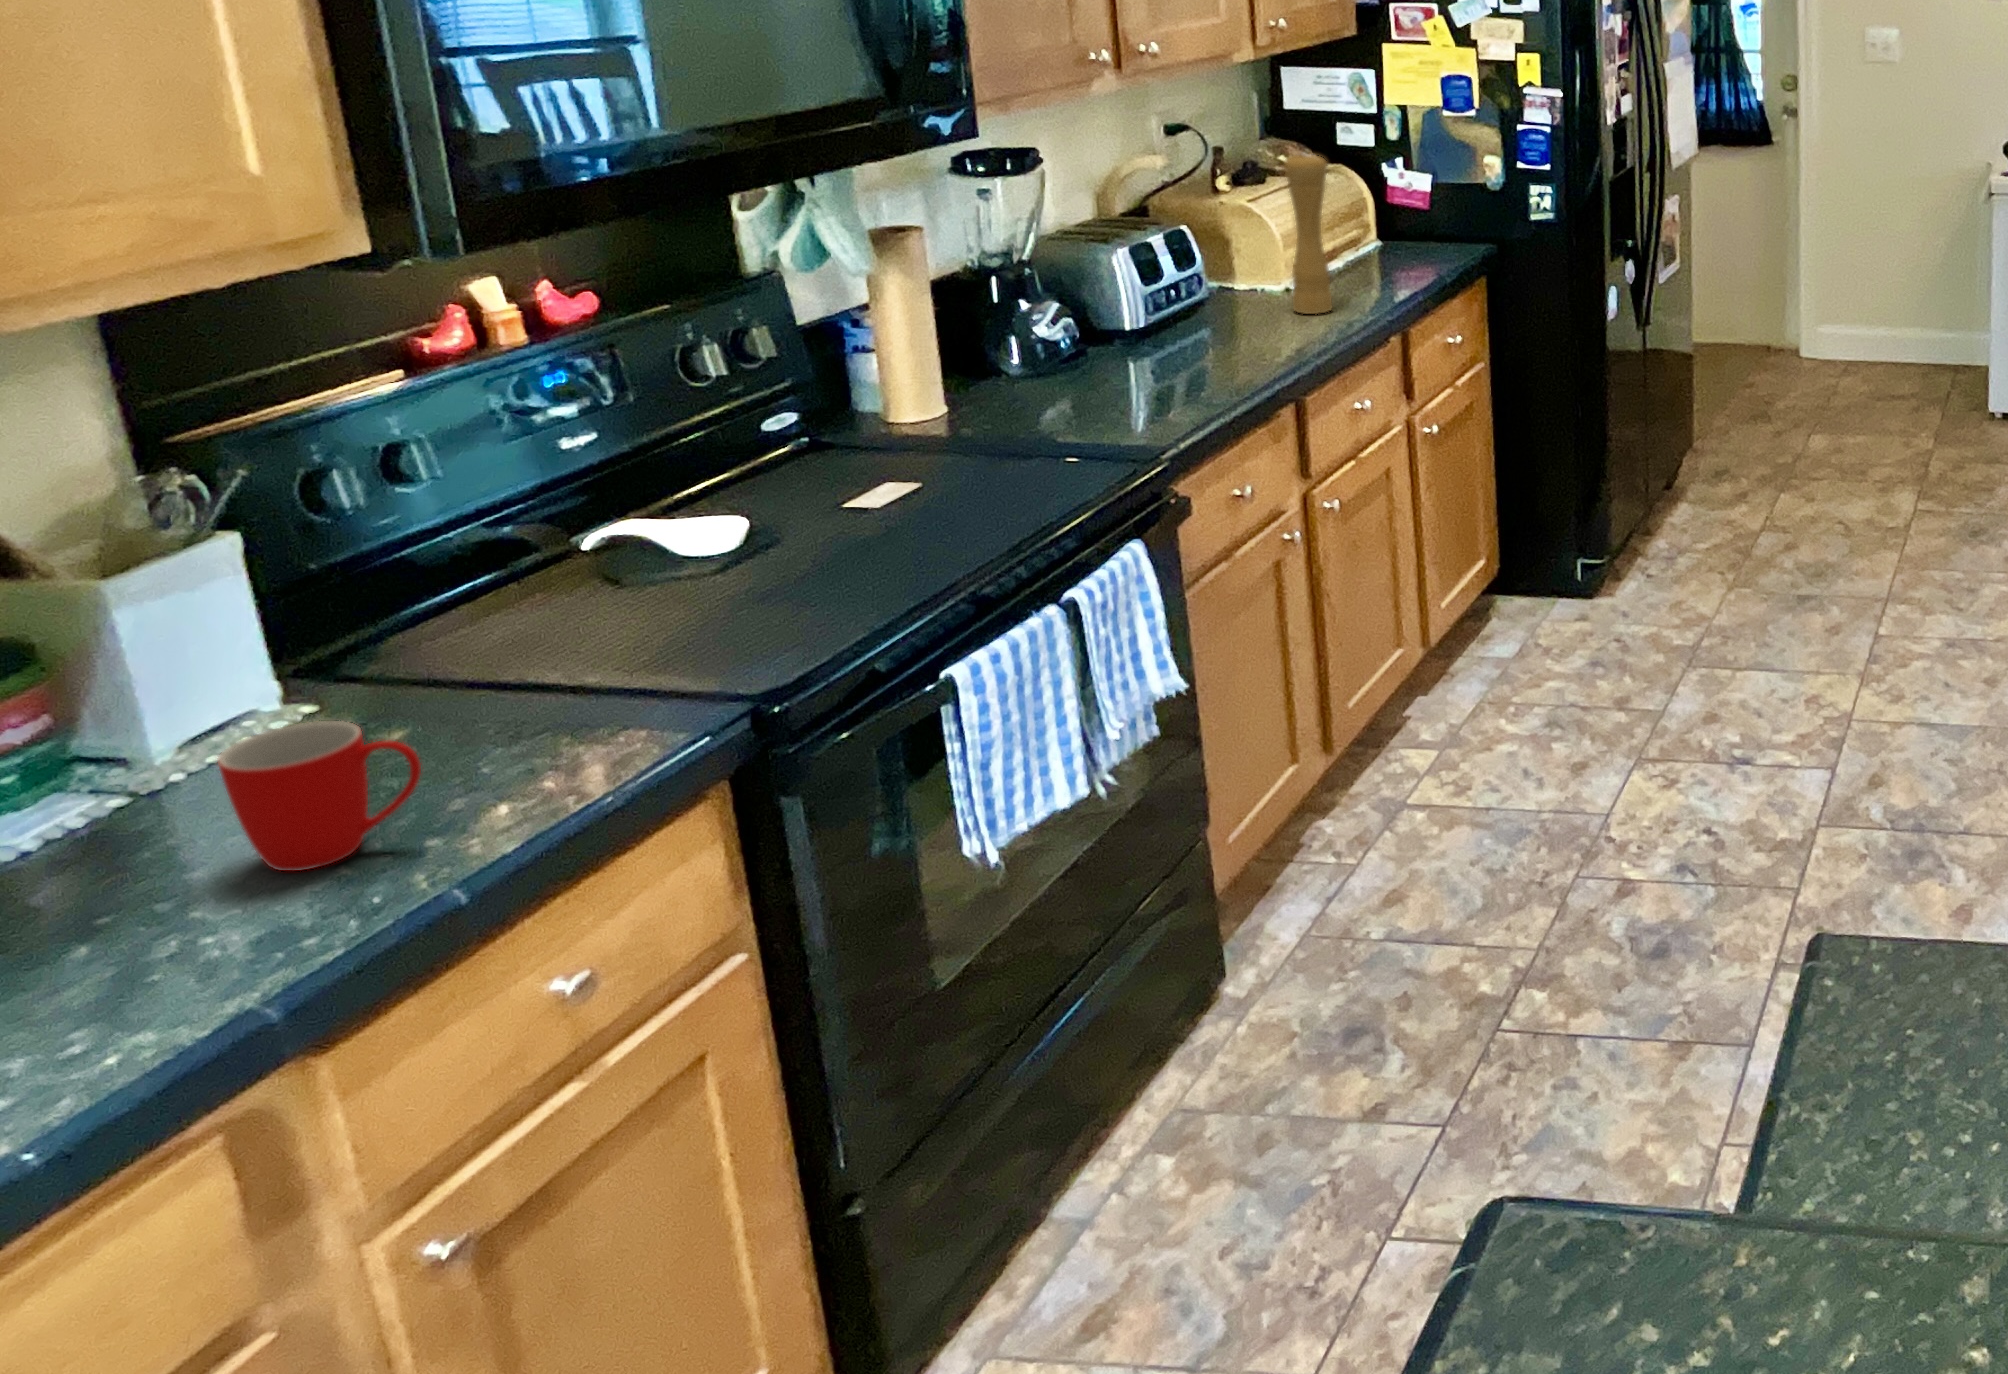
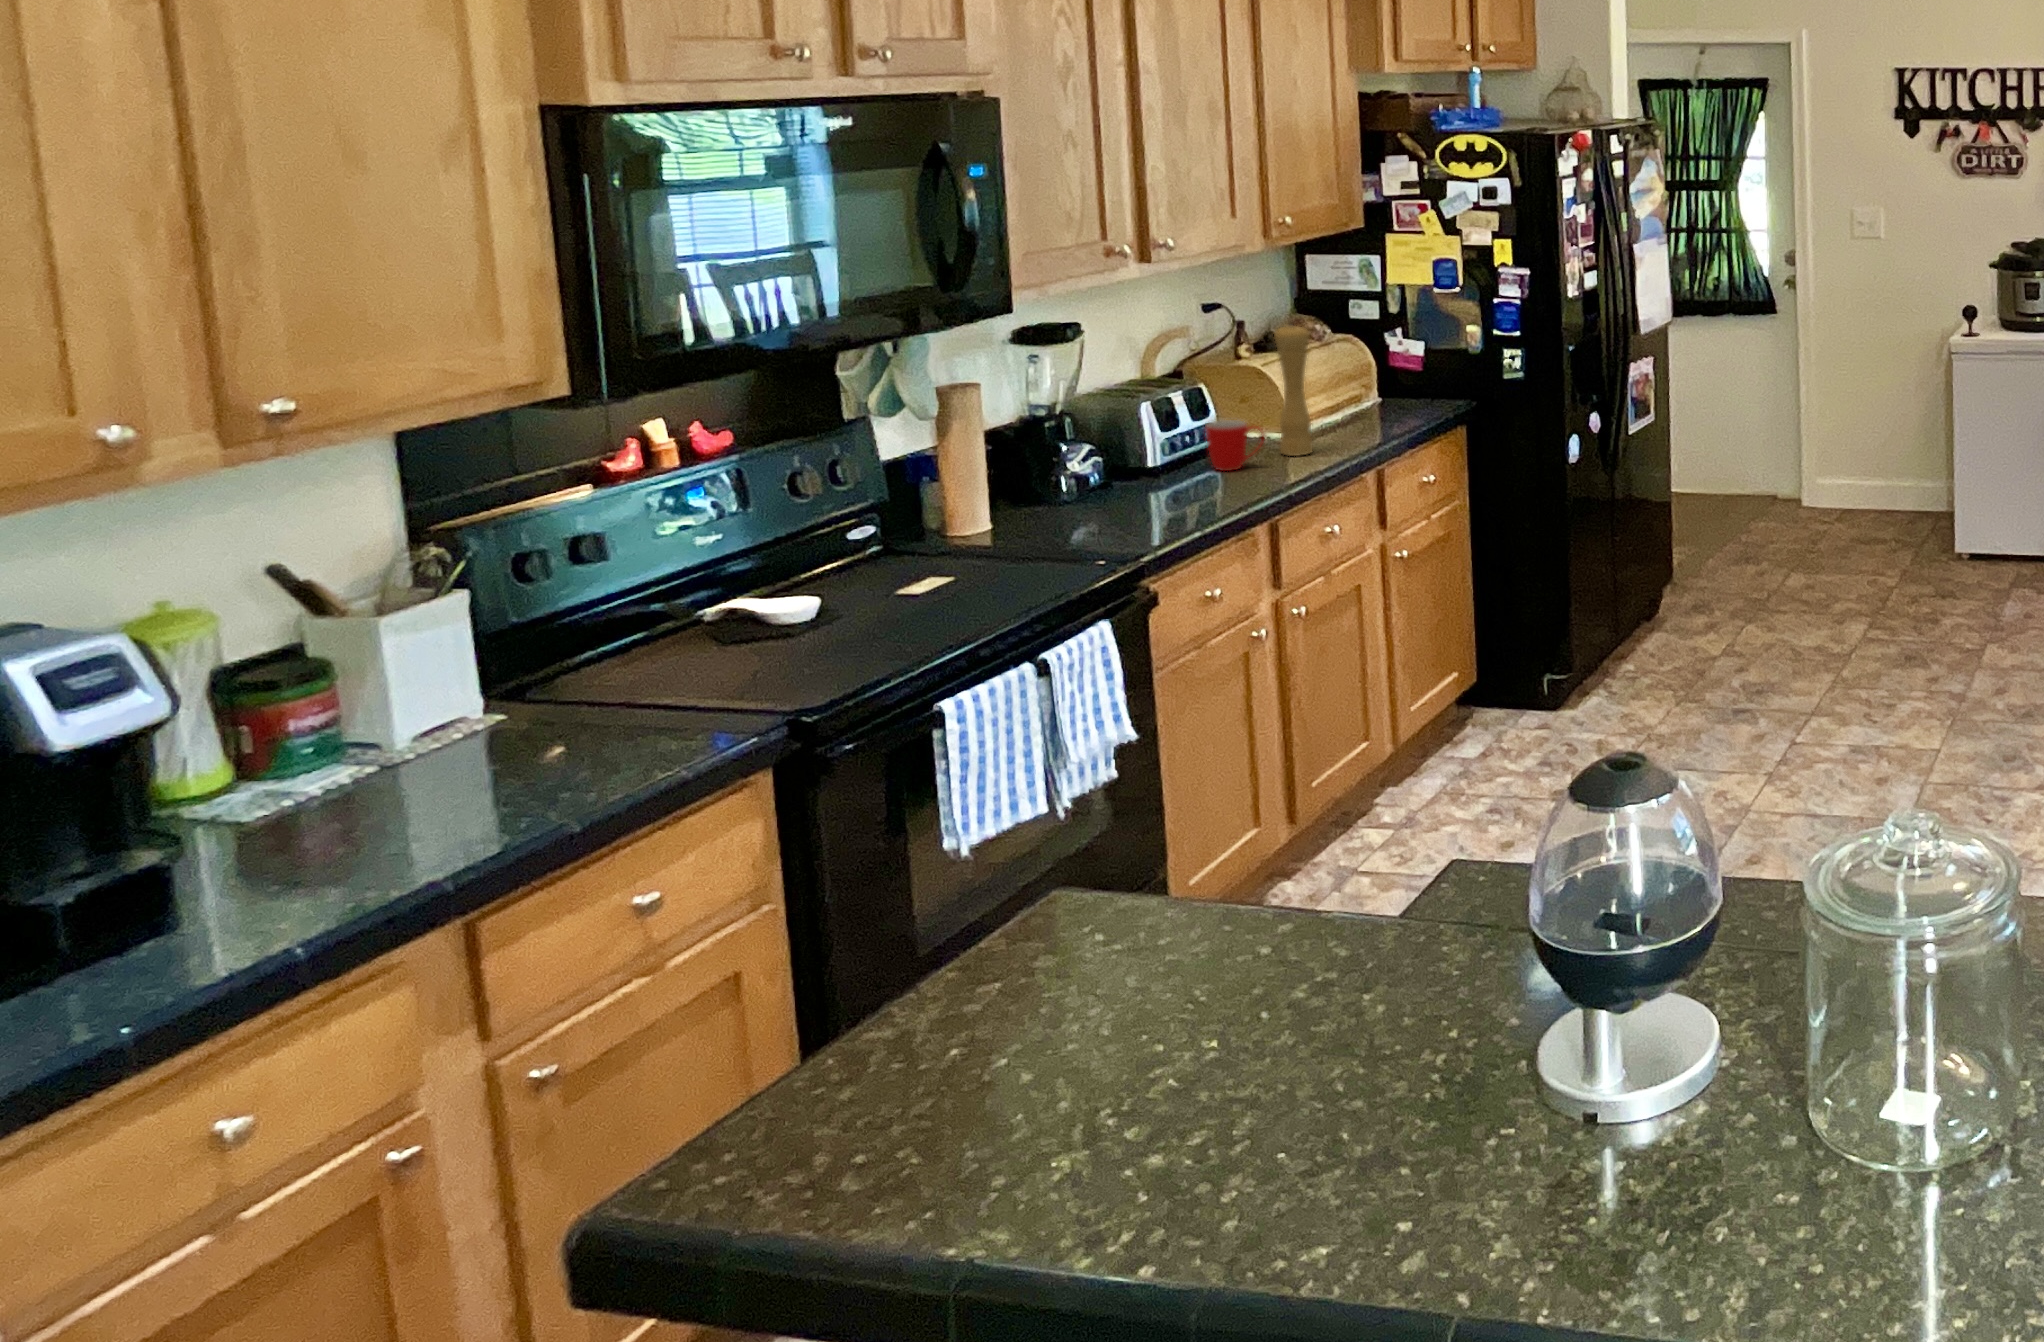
mug: present [218,721,421,871] -> present [1205,420,1264,471]

